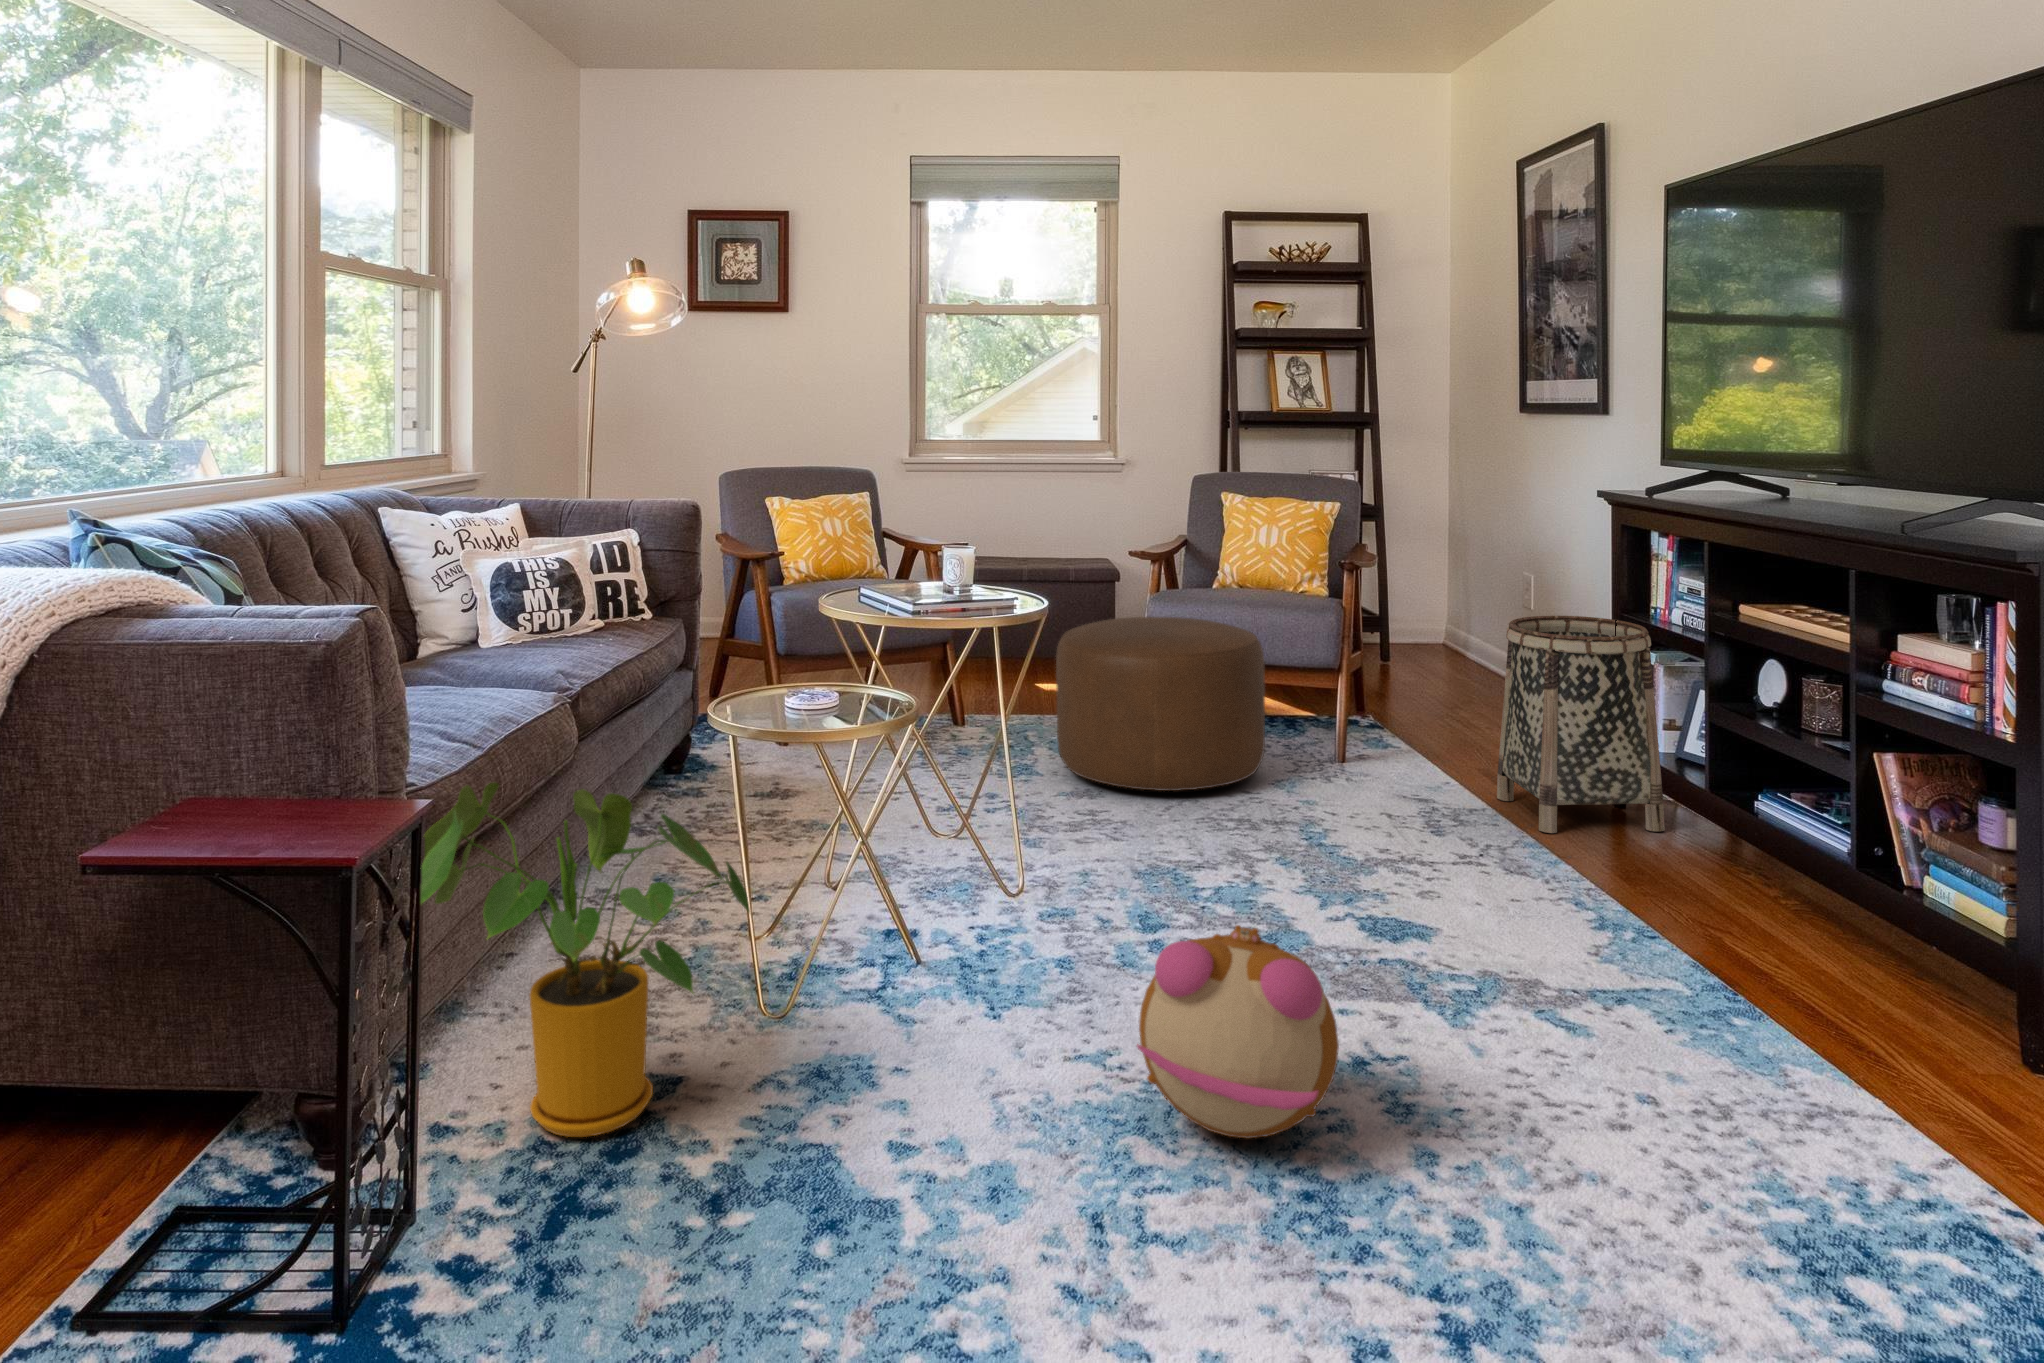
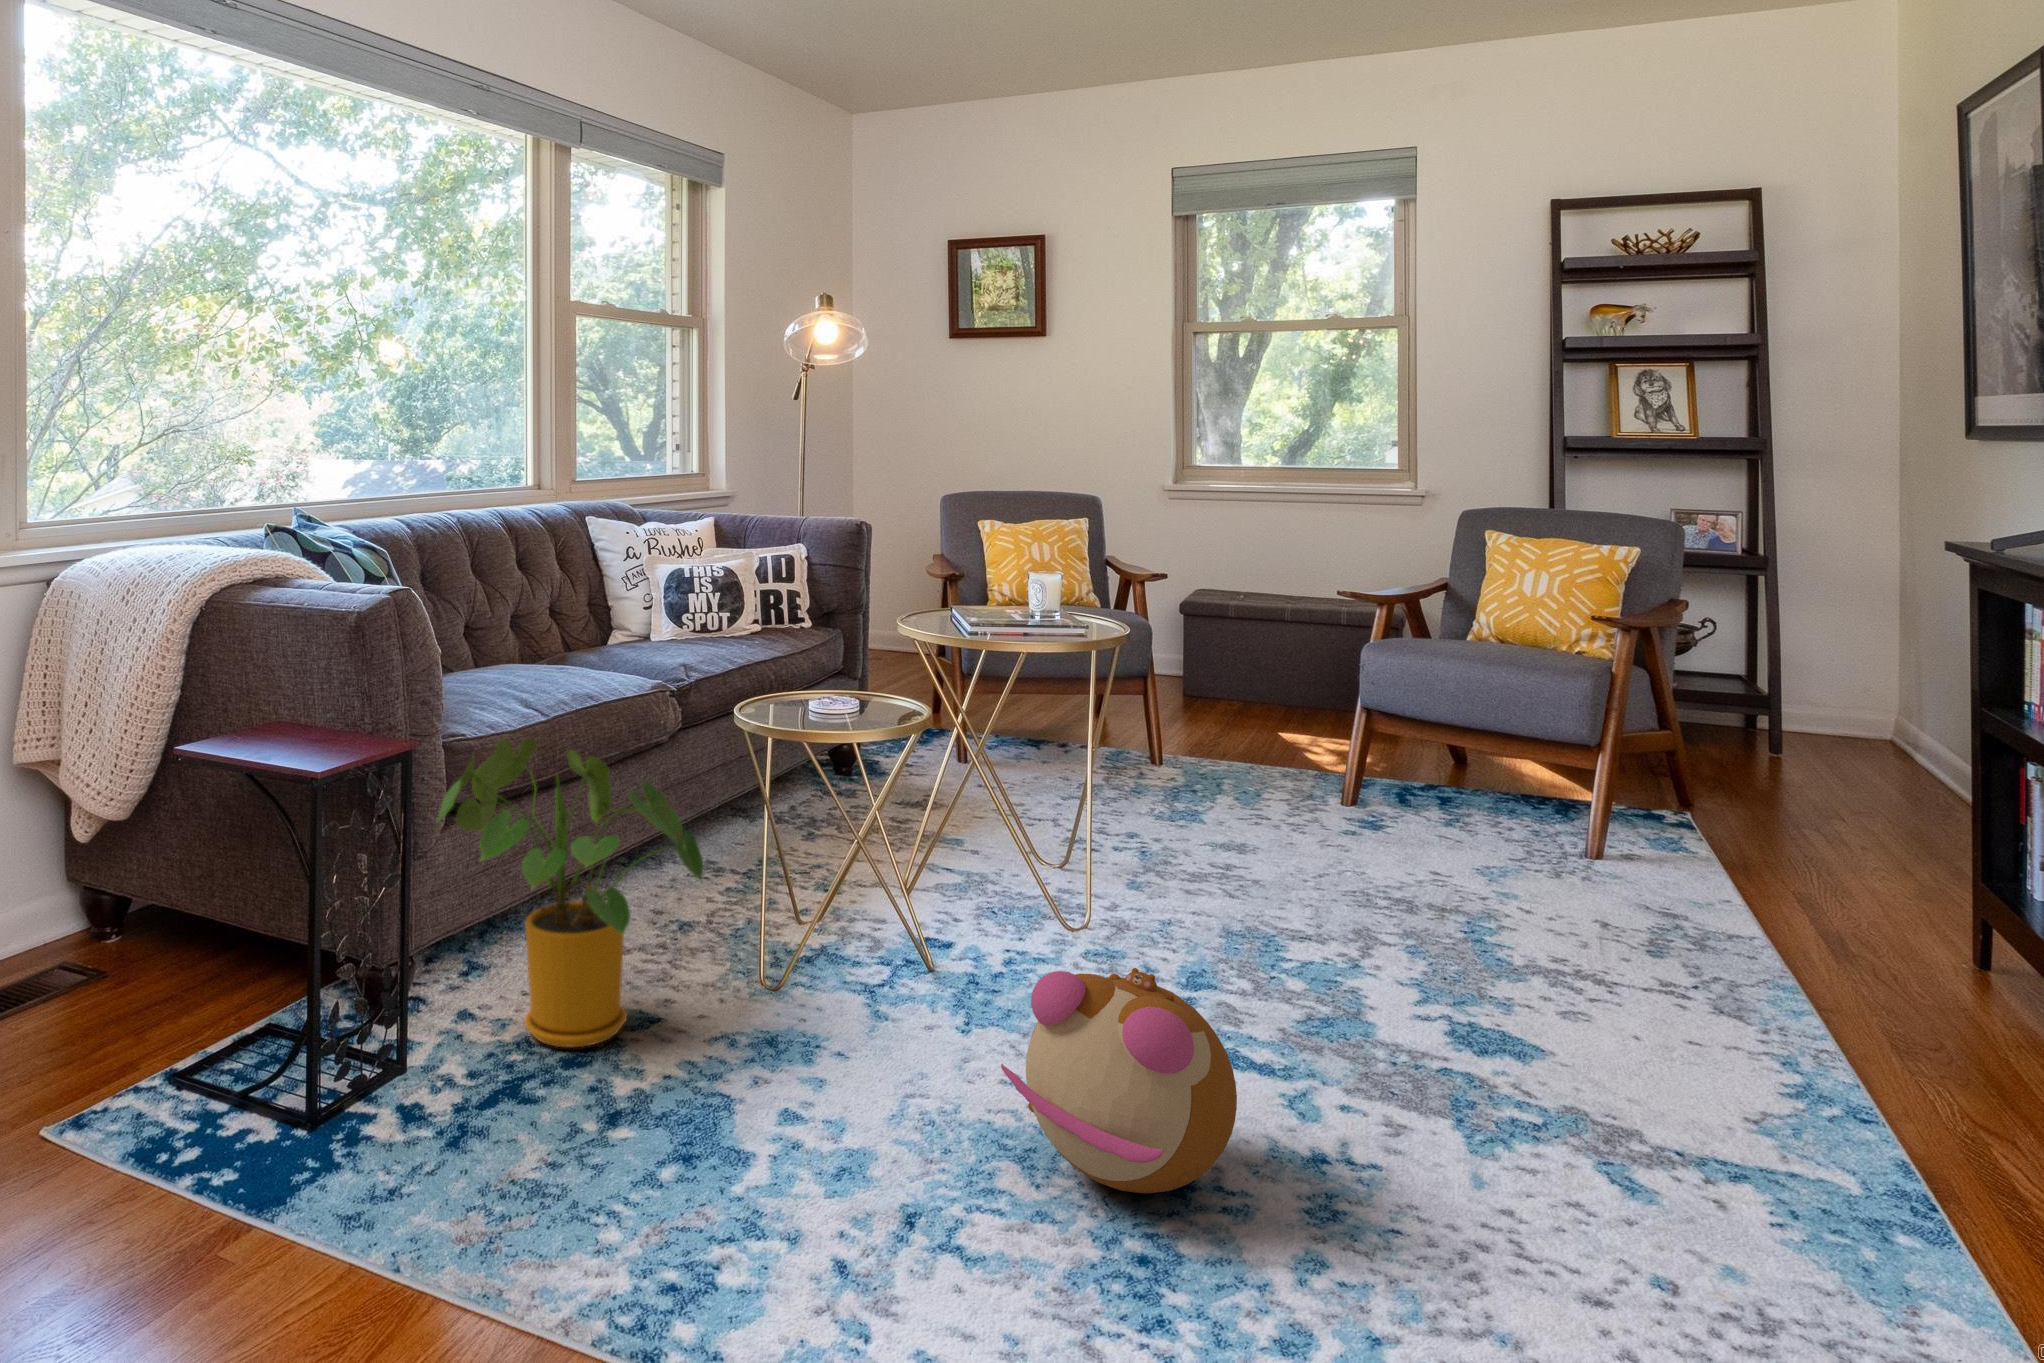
basket: present [1497,616,1665,833] -> none [1771,702,2007,1004]
ottoman: present [1056,617,1265,791] -> none [1216,665,1466,861]

